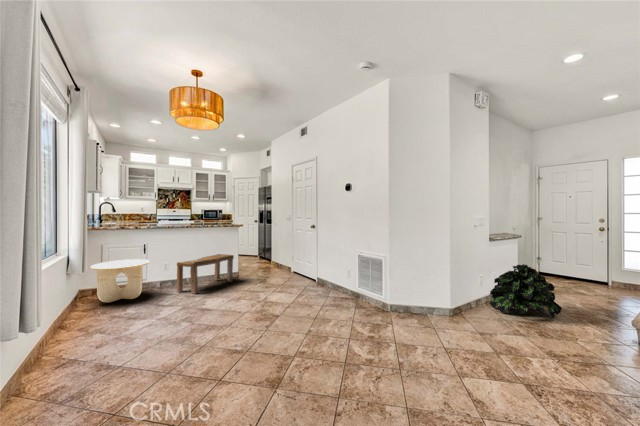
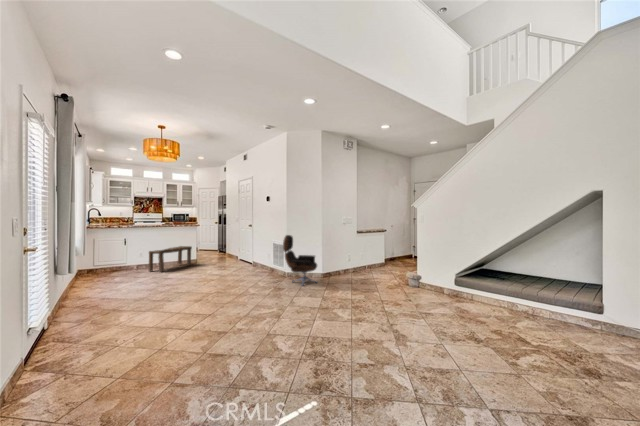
lounge chair: none [396,244,460,337] -> present [283,235,317,286]
side table: present [91,259,149,302] -> none [87,249,129,277]
potted plant: present [490,264,562,318] -> none [351,247,385,277]

